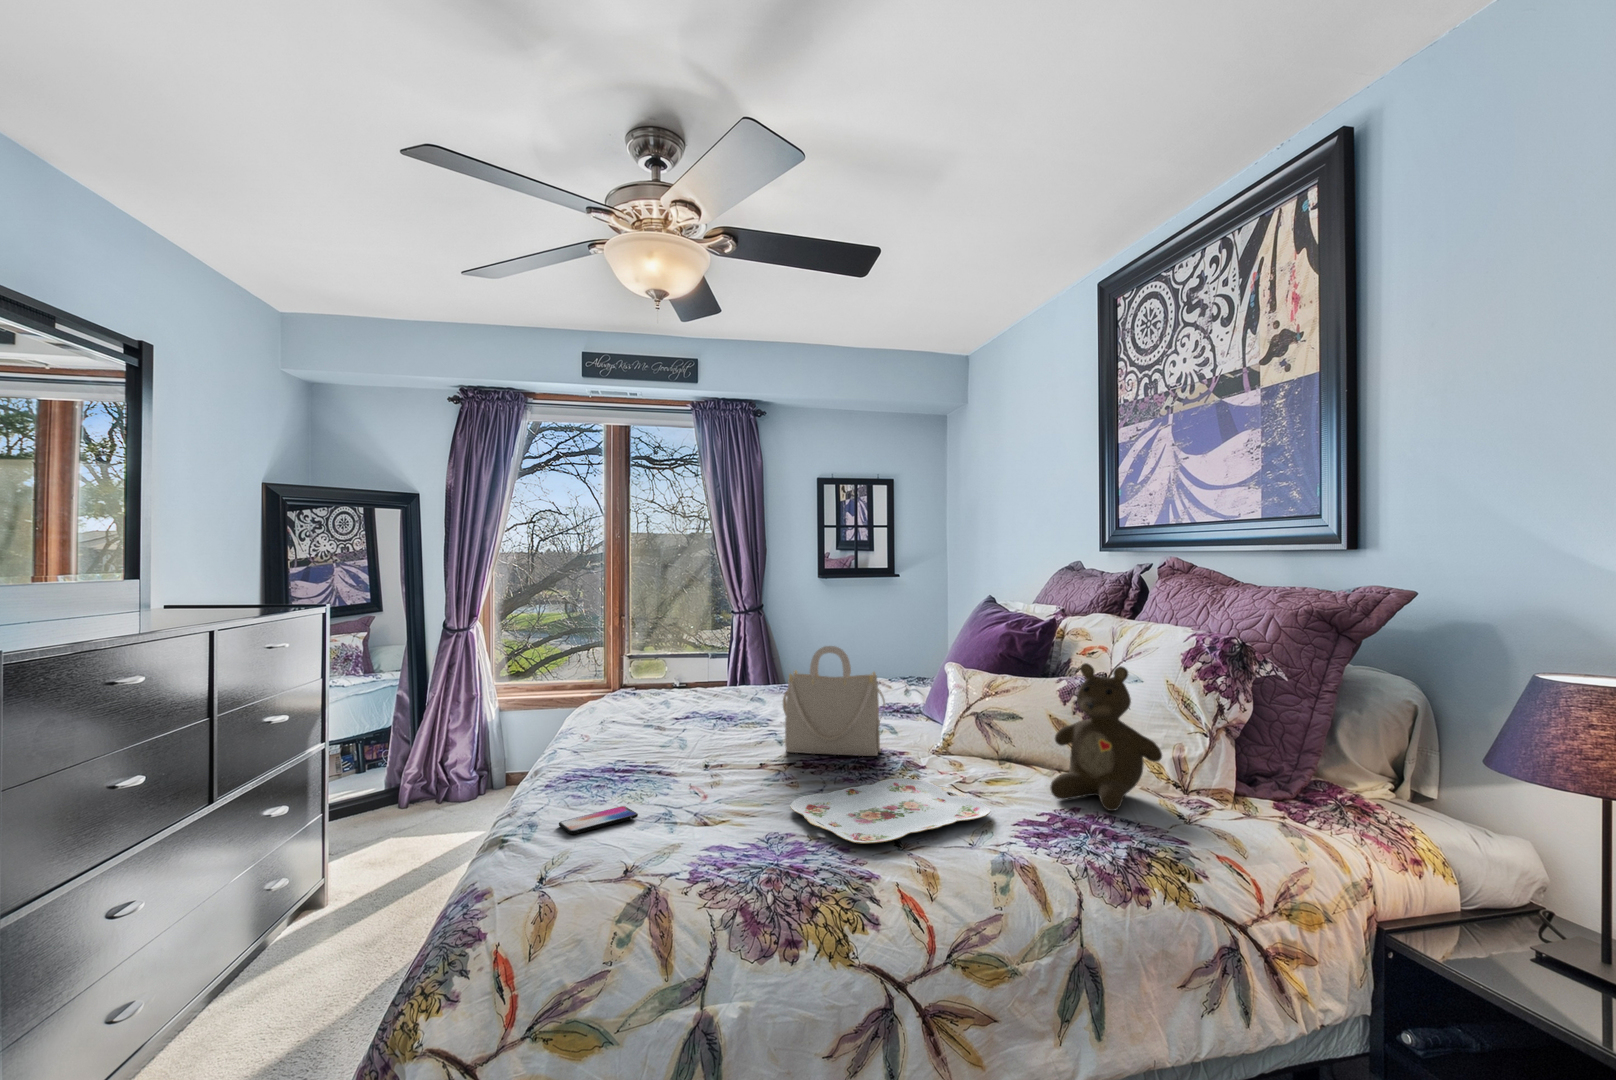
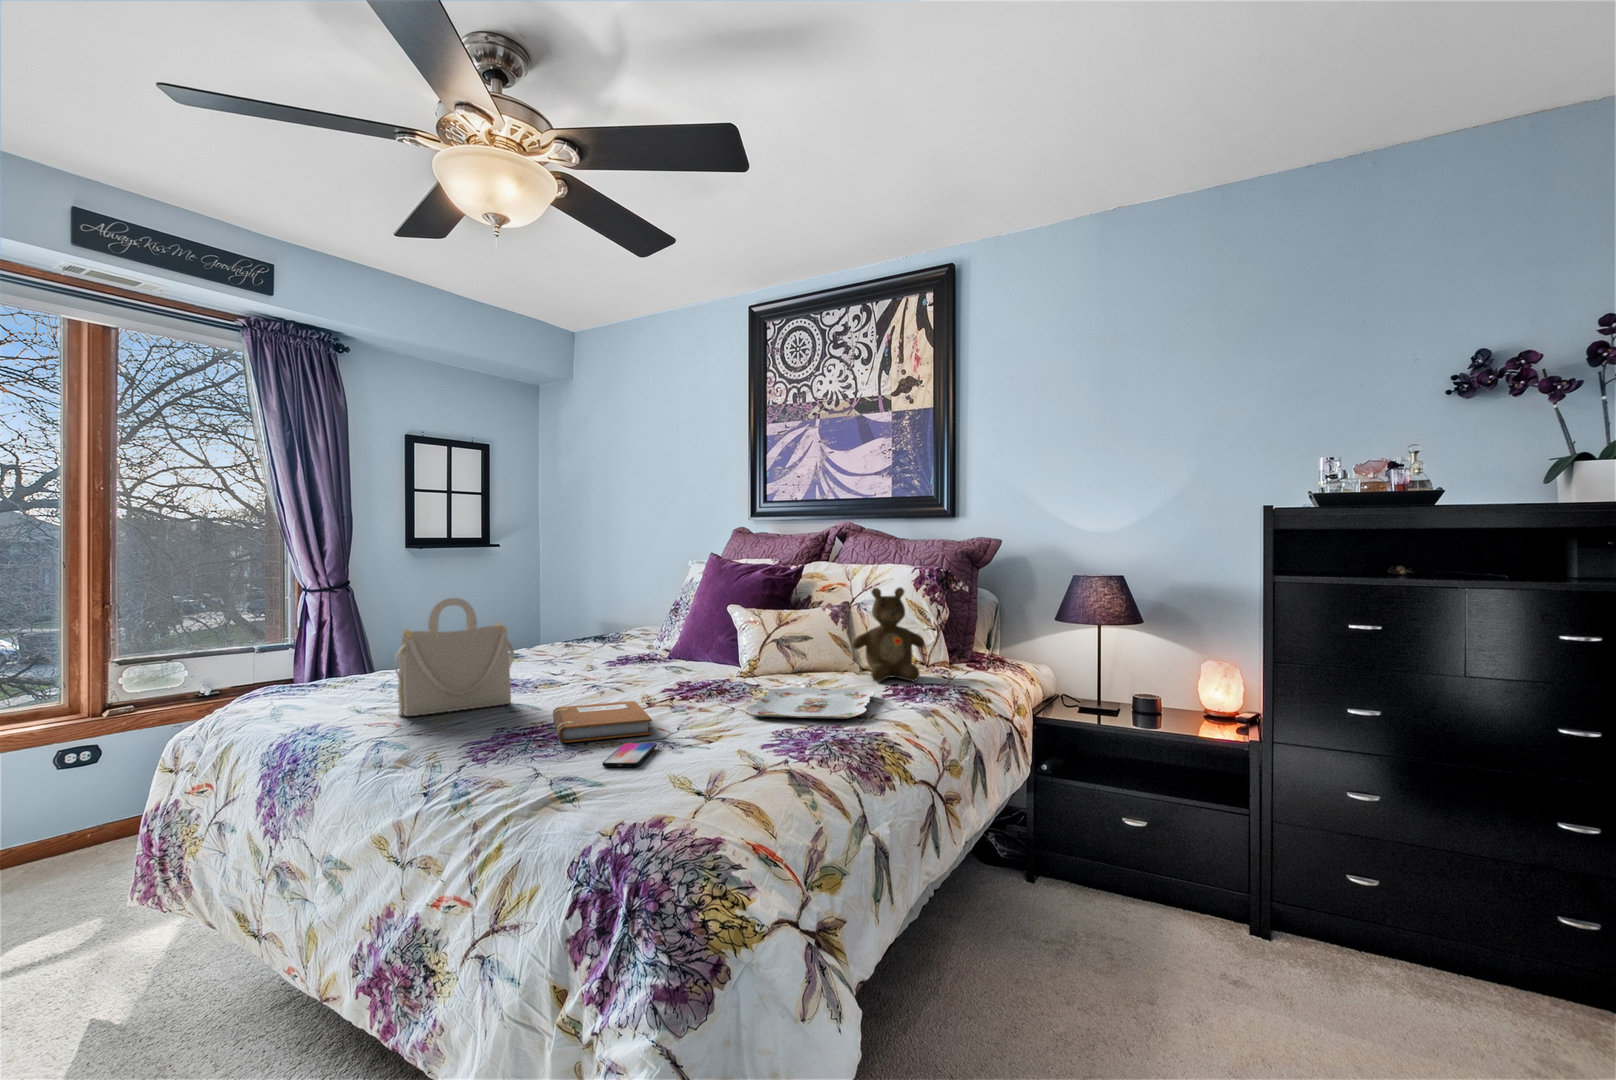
handbag: present [783,646,885,756] -> present [394,598,514,716]
notebook: none [603,753,727,802] -> present [553,701,652,743]

